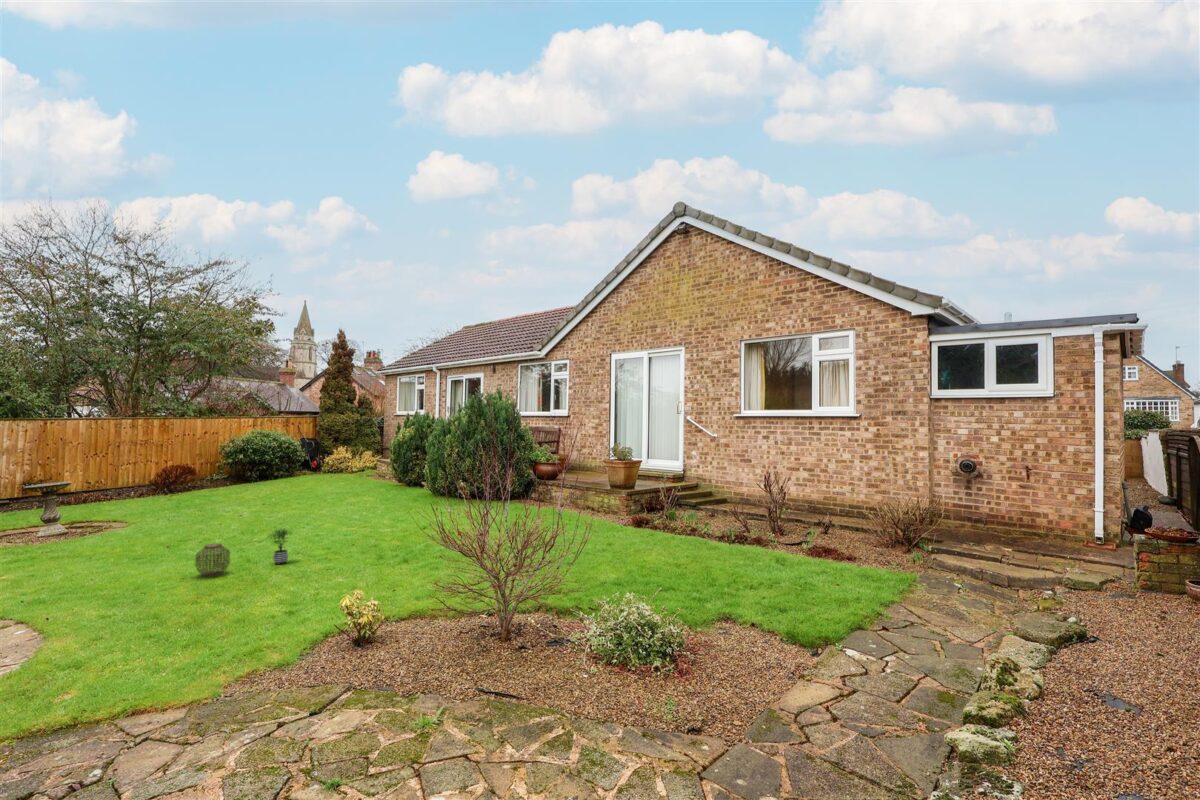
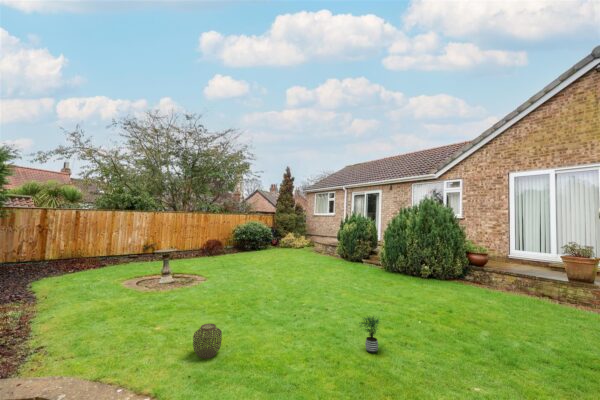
woven basket: present [196,544,230,577] -> present [193,323,222,358]

